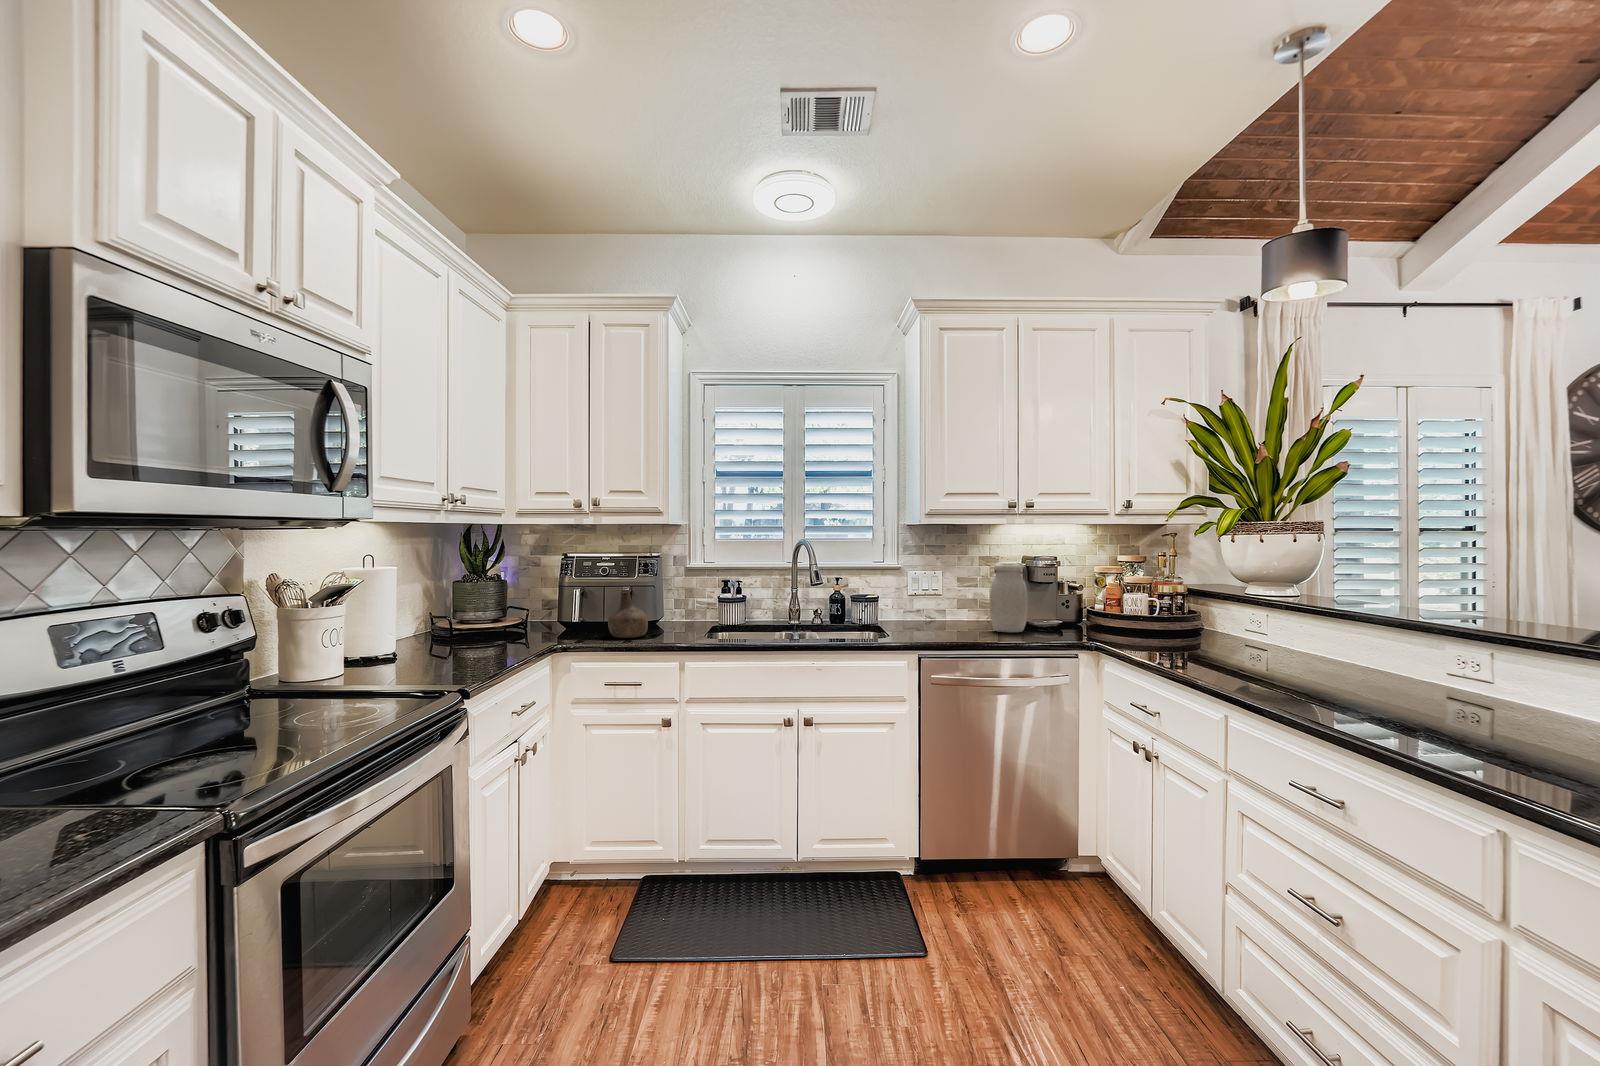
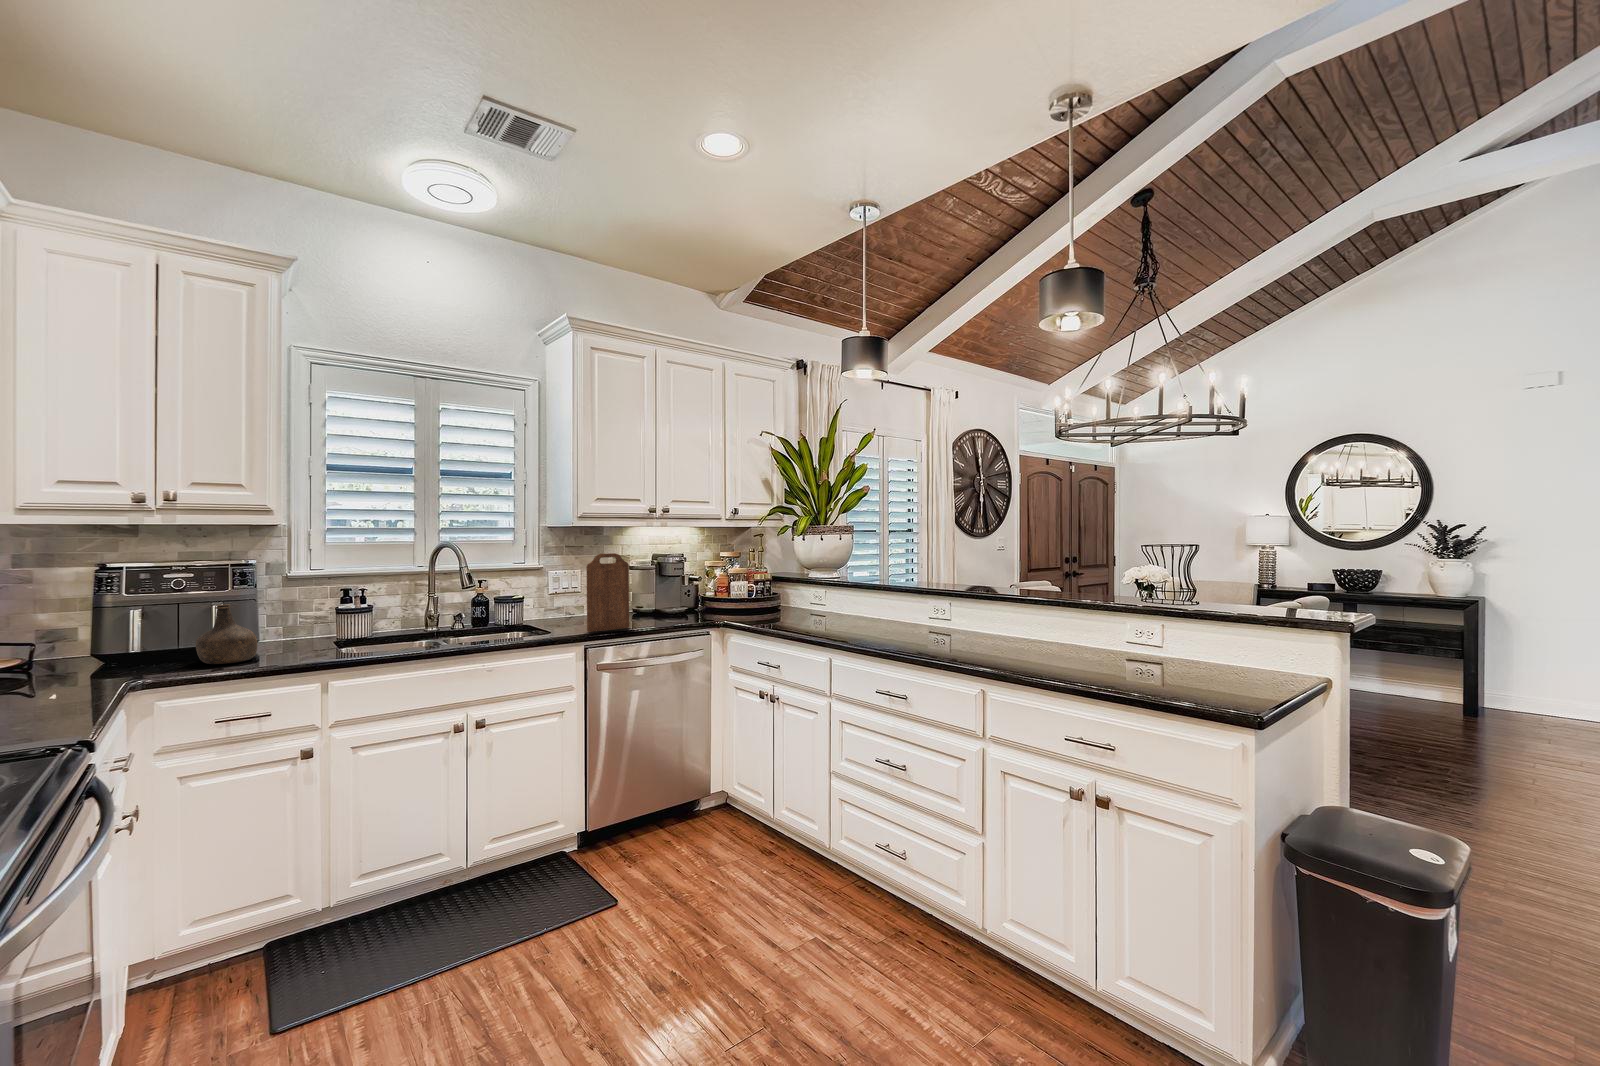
cutting board: none [925,554,975,640] -> present [586,553,629,632]
jar: present [990,563,1028,632] -> none [633,561,665,621]

